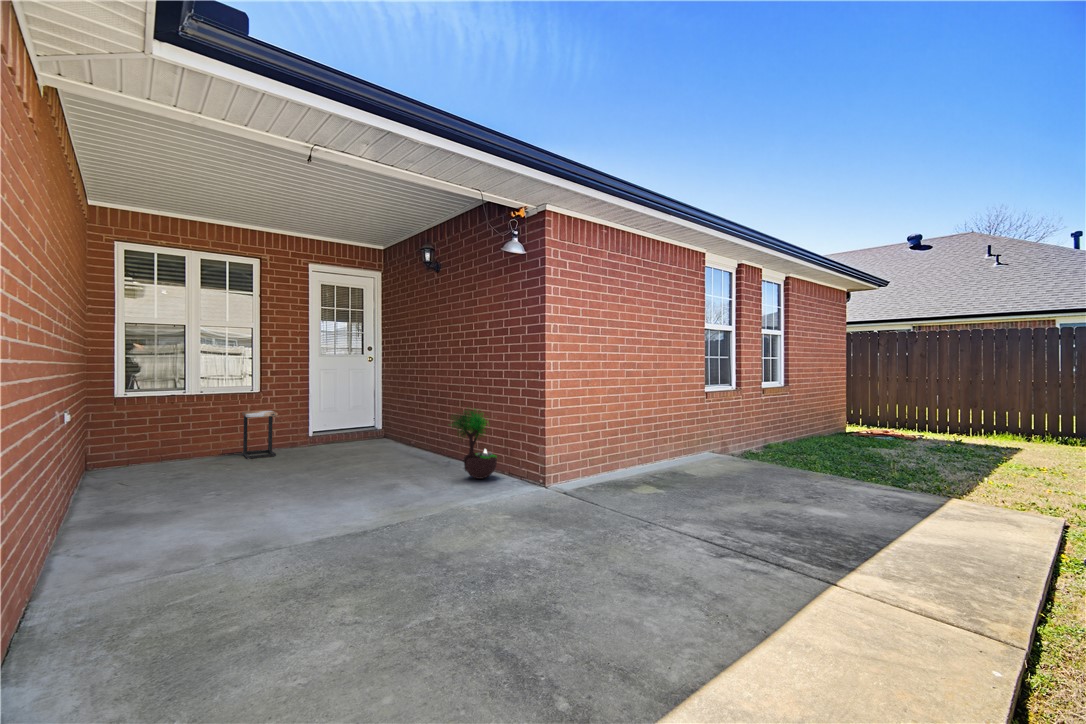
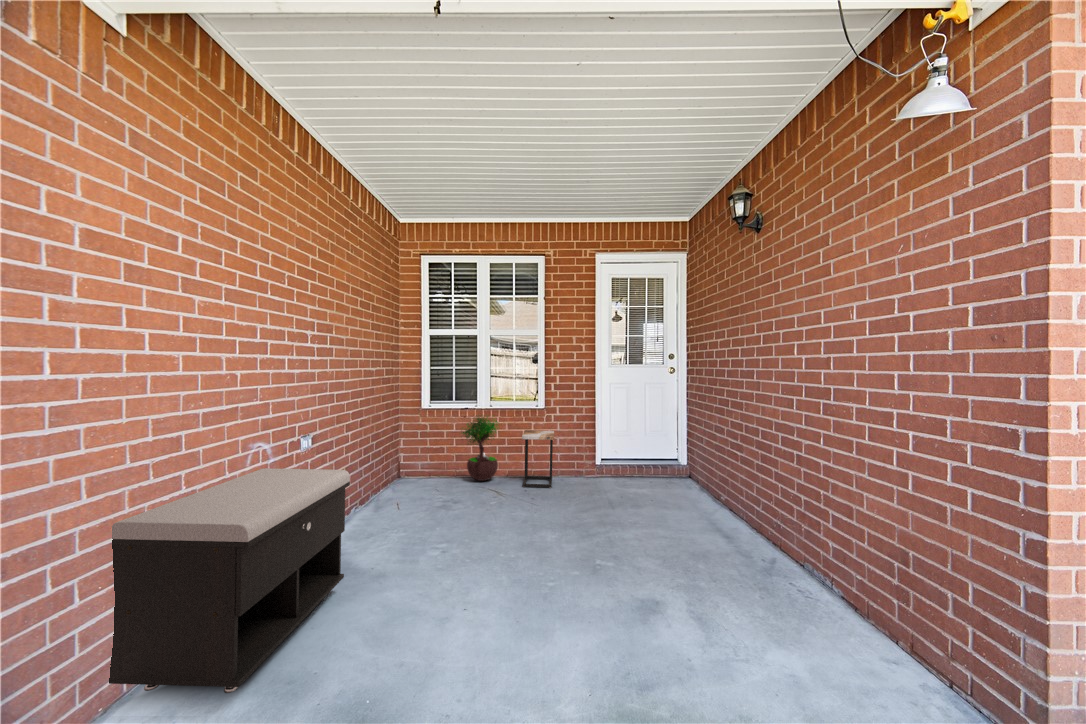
potted tree: present [452,409,497,479] -> present [463,416,498,481]
storage bench: none [46,427,177,575] -> present [109,468,350,693]

